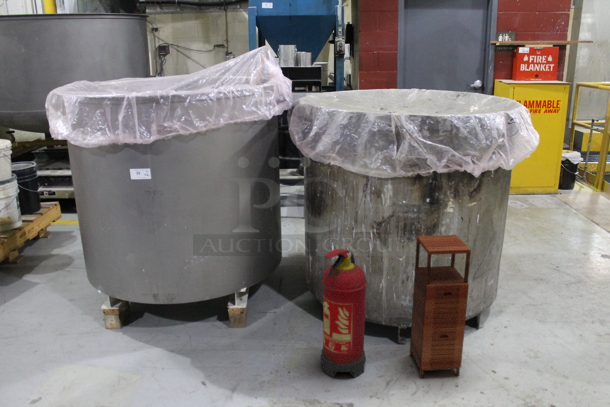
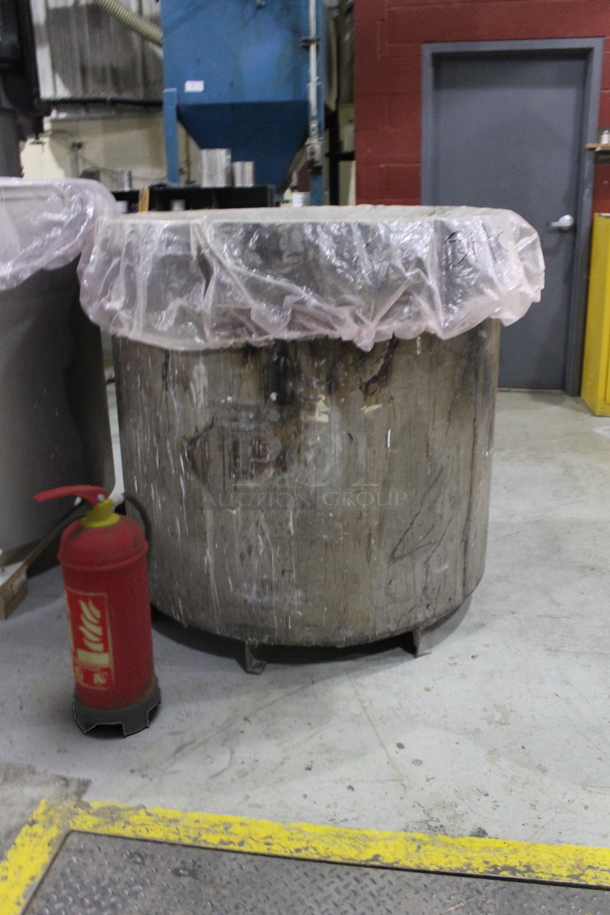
storage cabinet: present [410,235,471,377] -> none [242,466,330,744]

